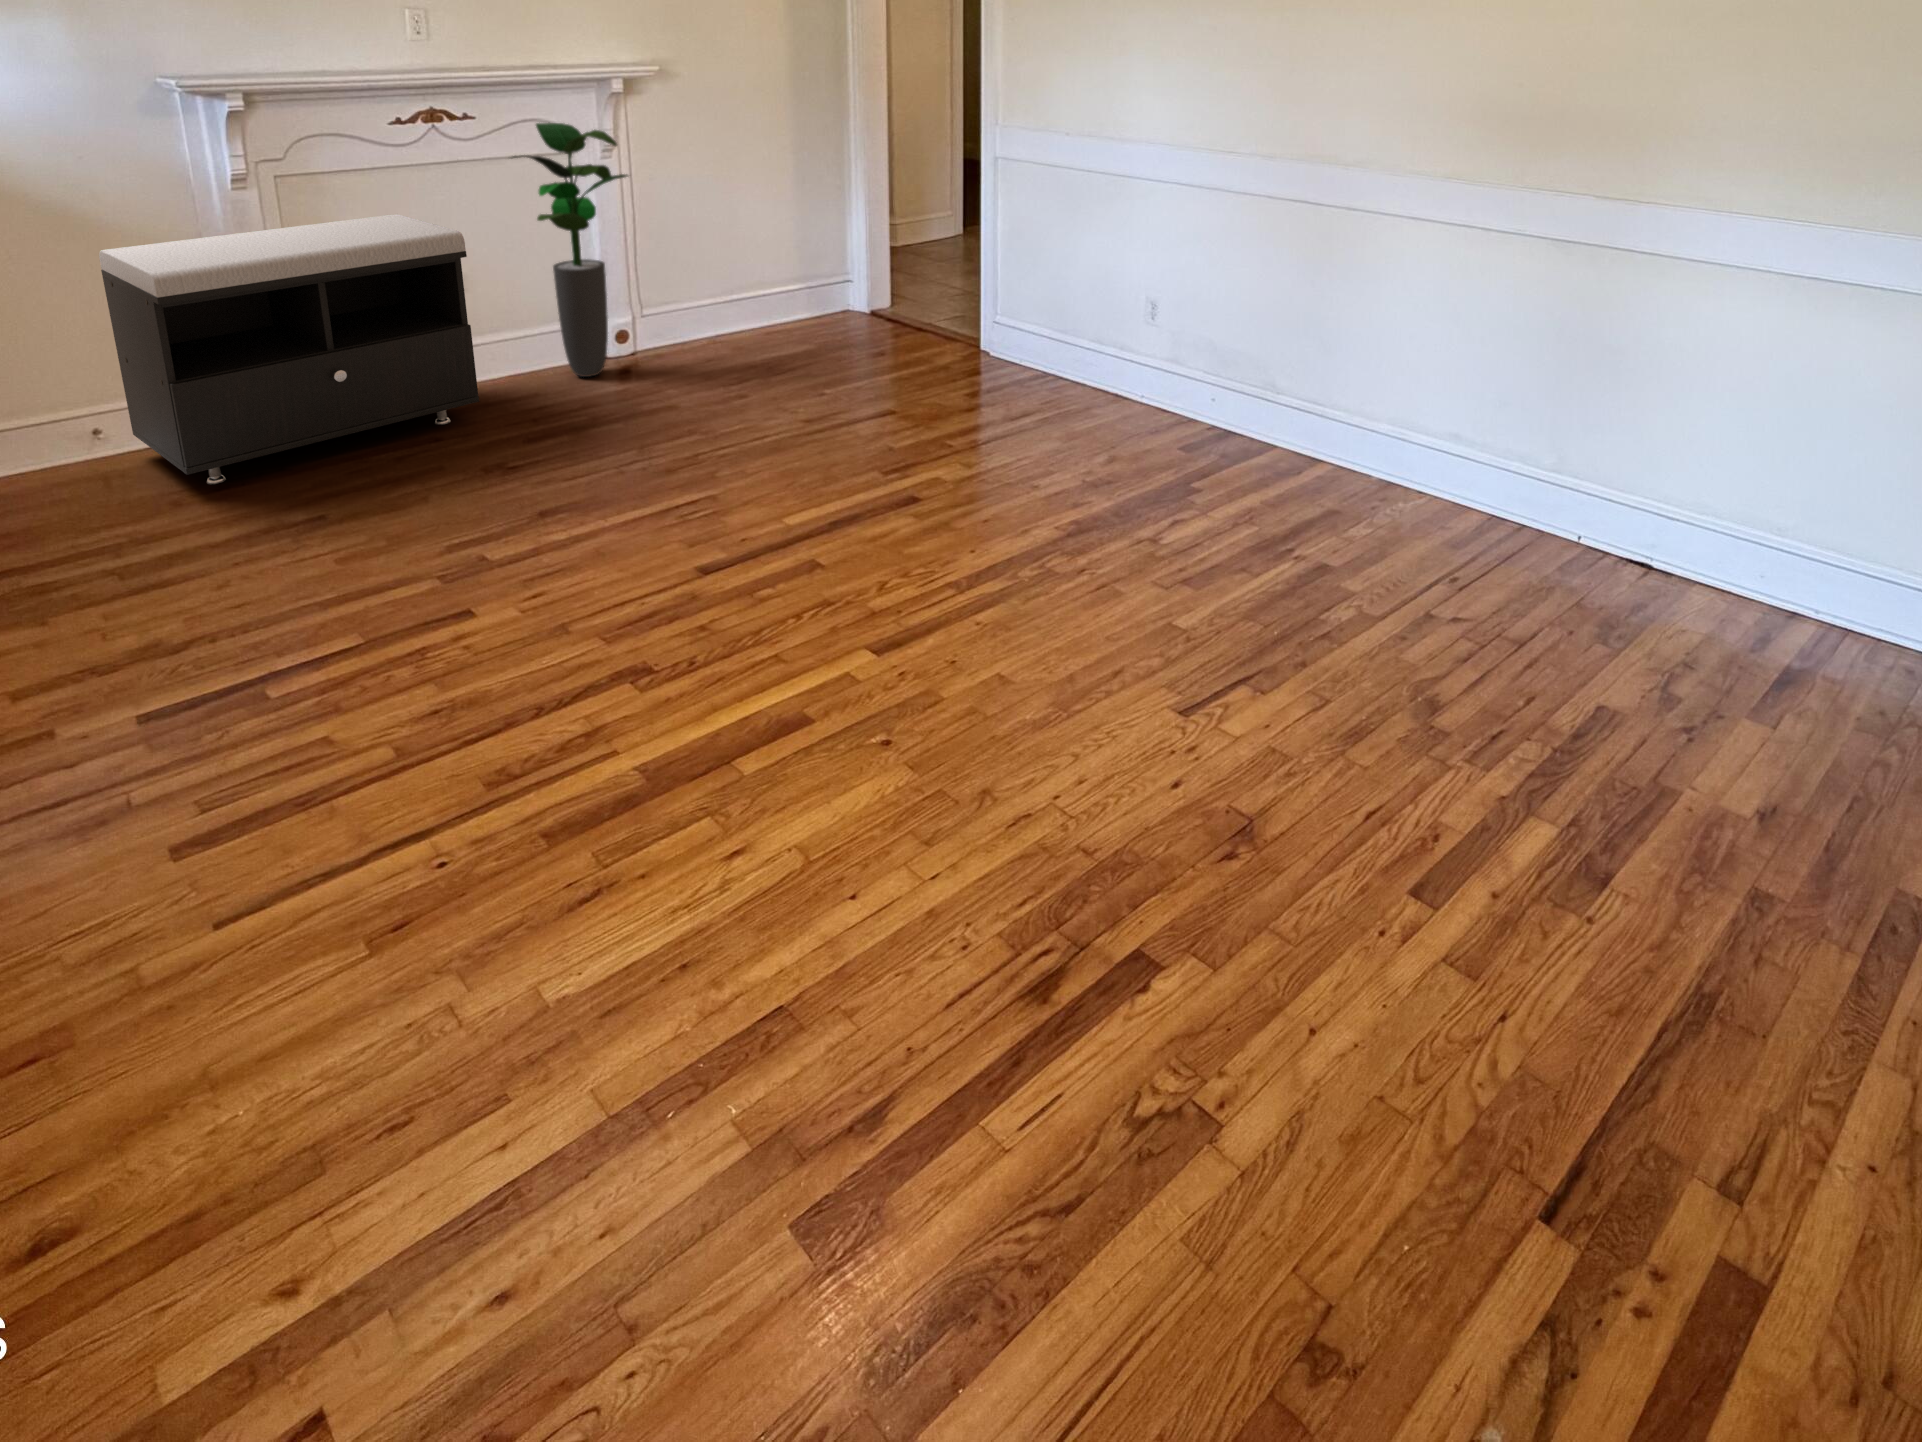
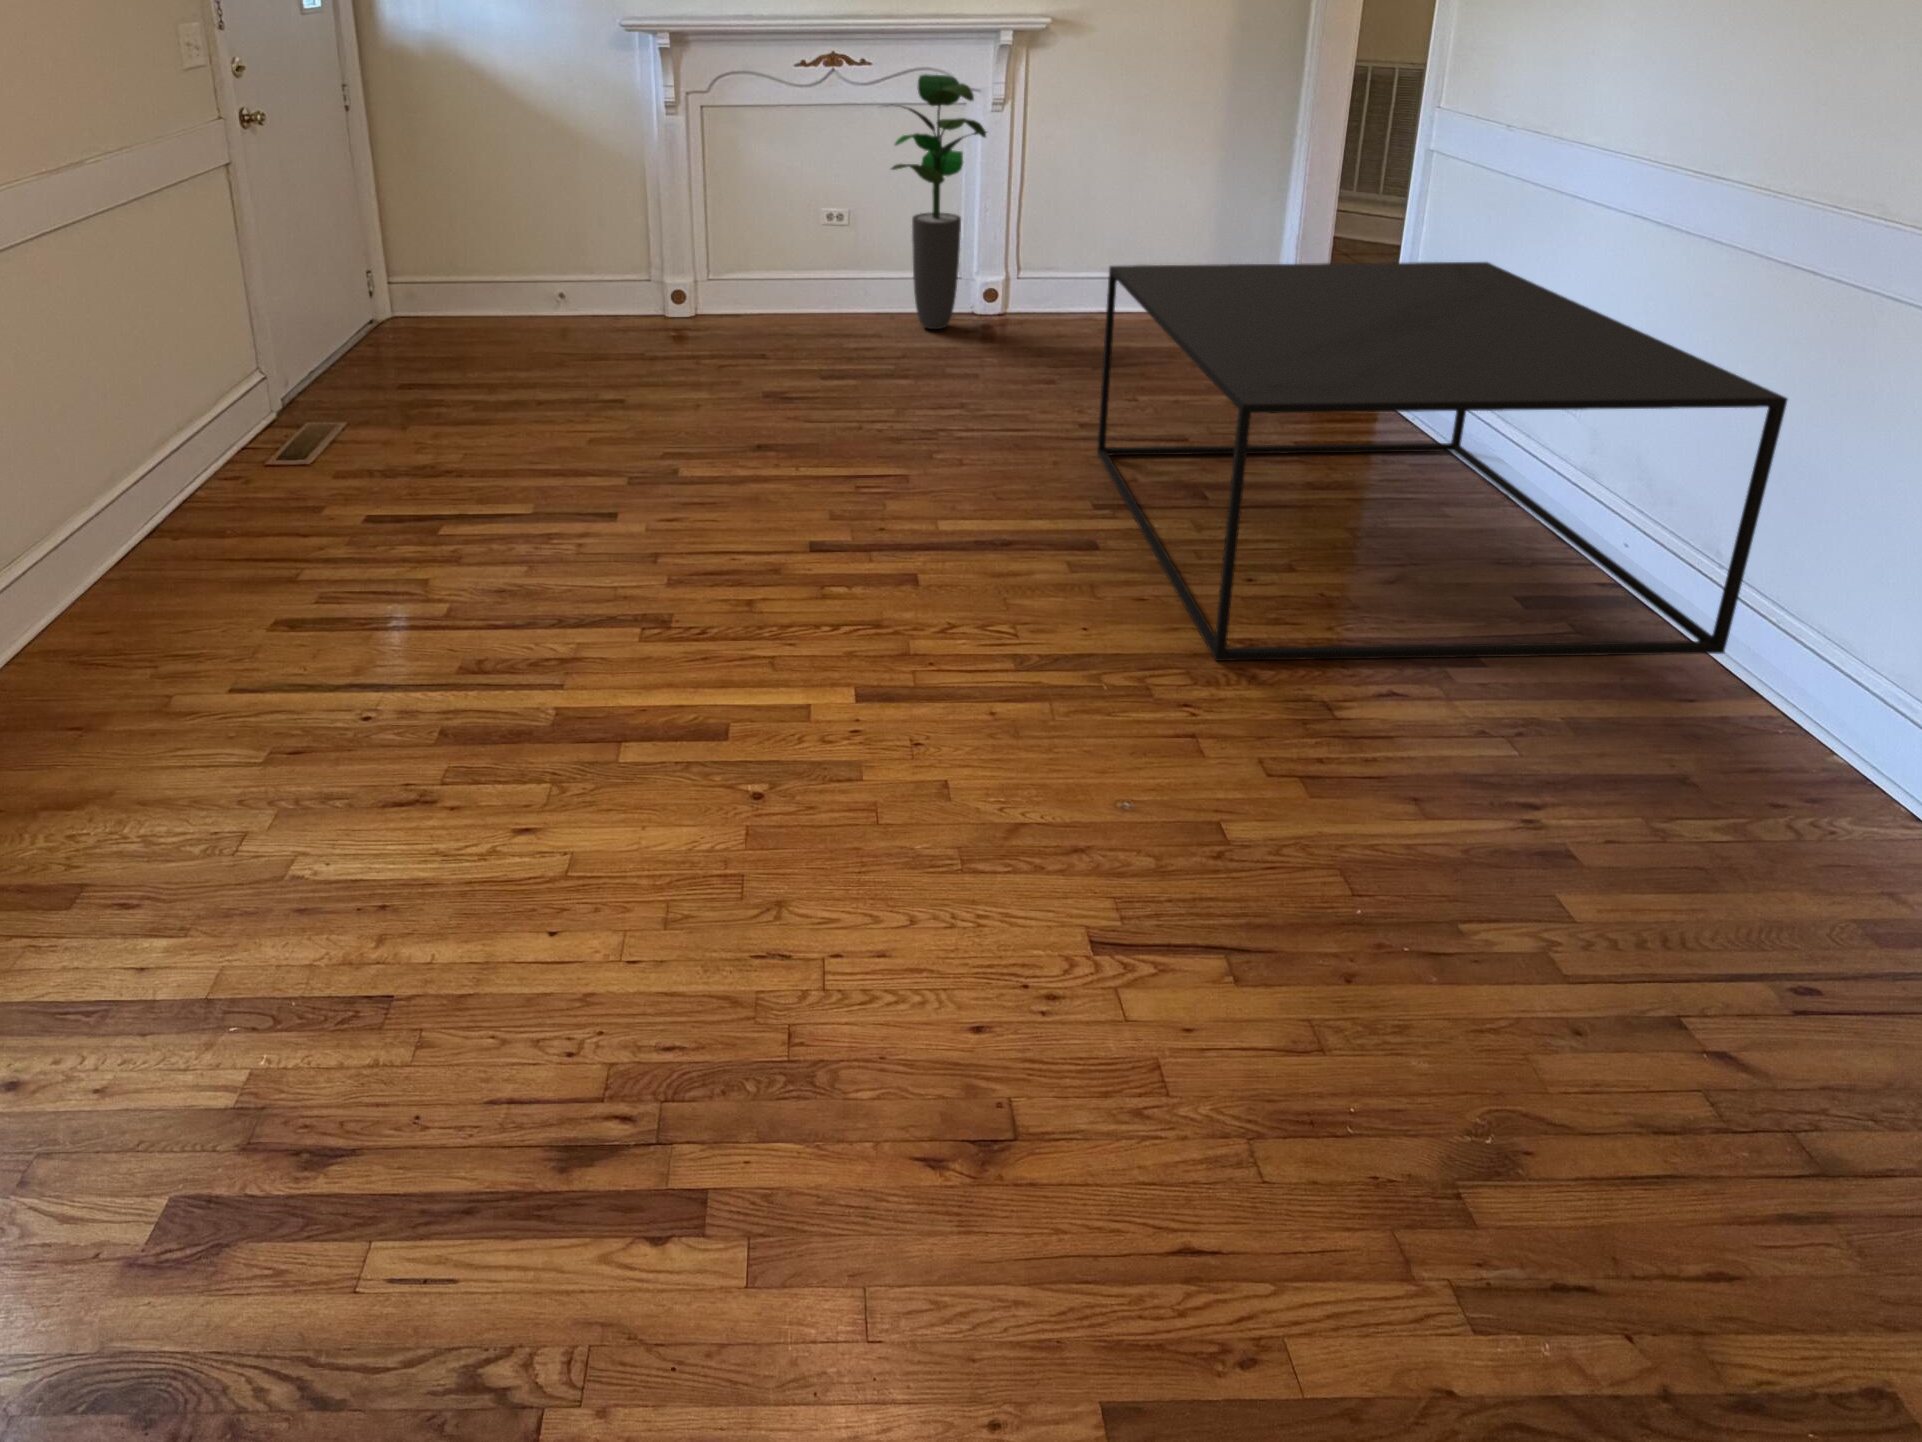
storage bench: present [99,214,479,484] -> none [558,151,808,355]
coffee table: none [844,235,1305,542] -> present [1097,262,1788,661]

